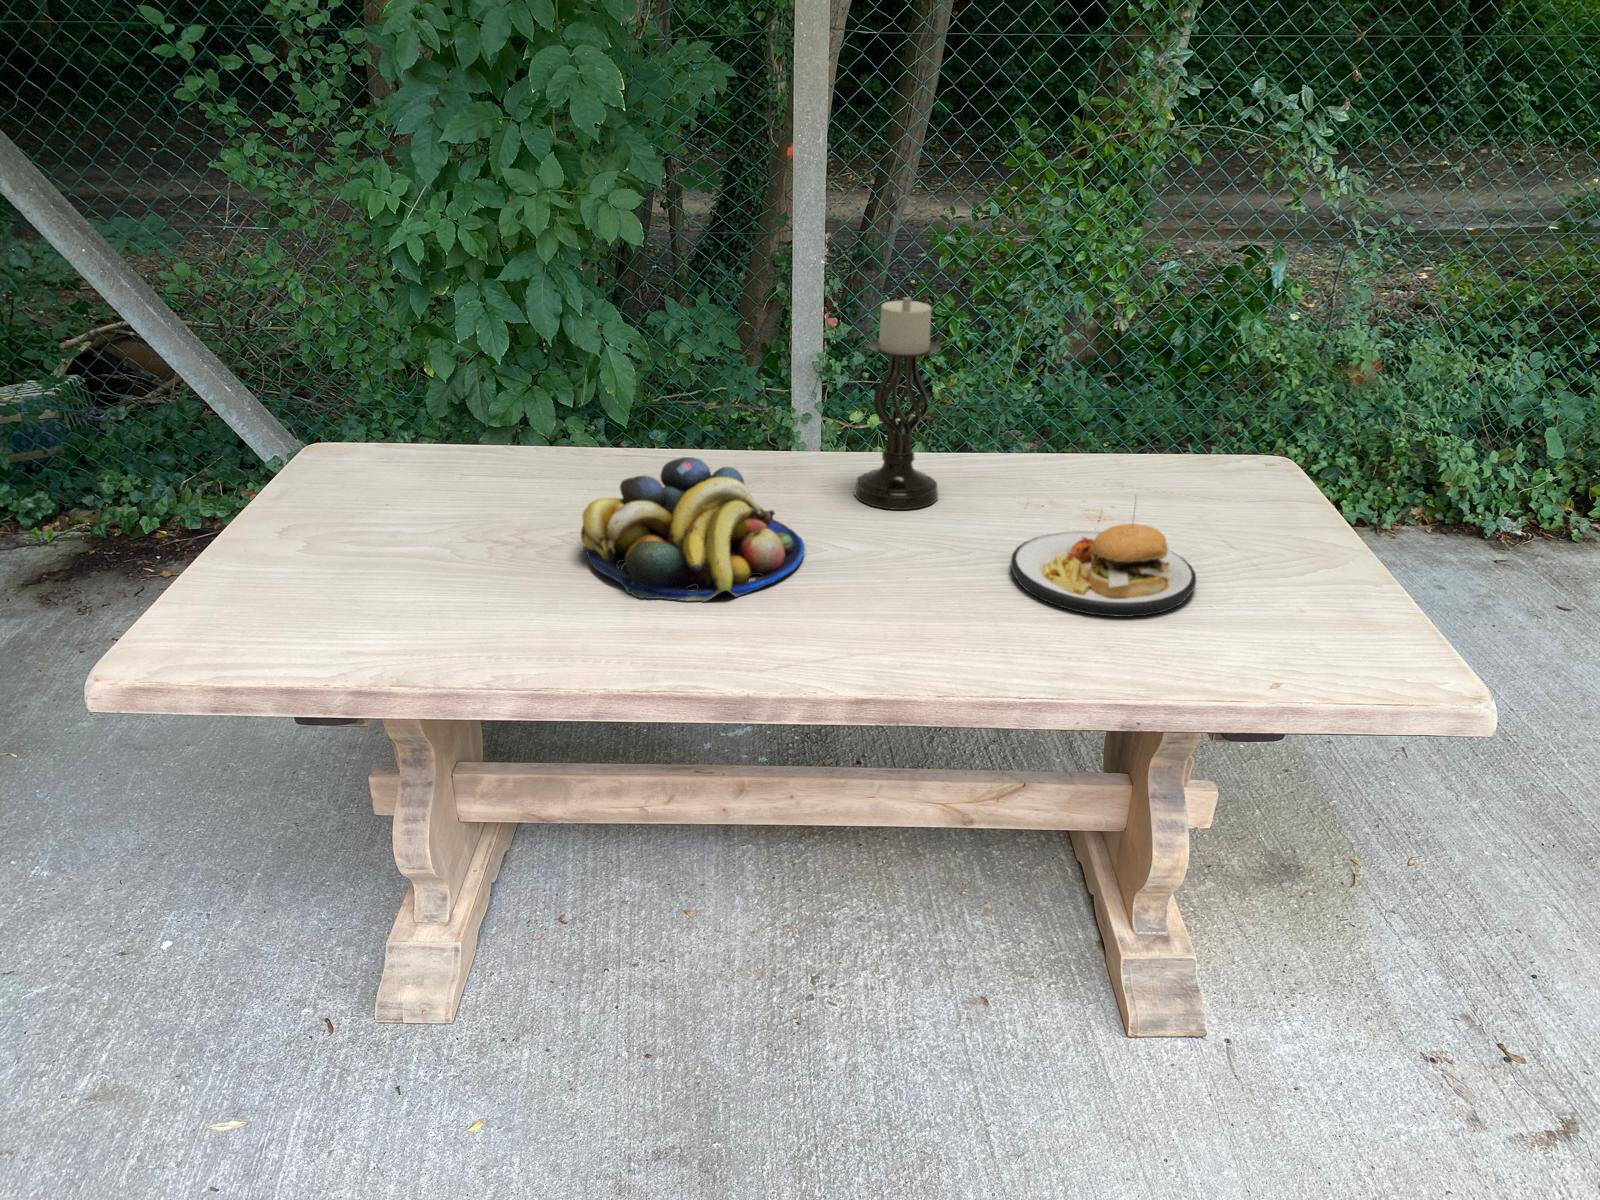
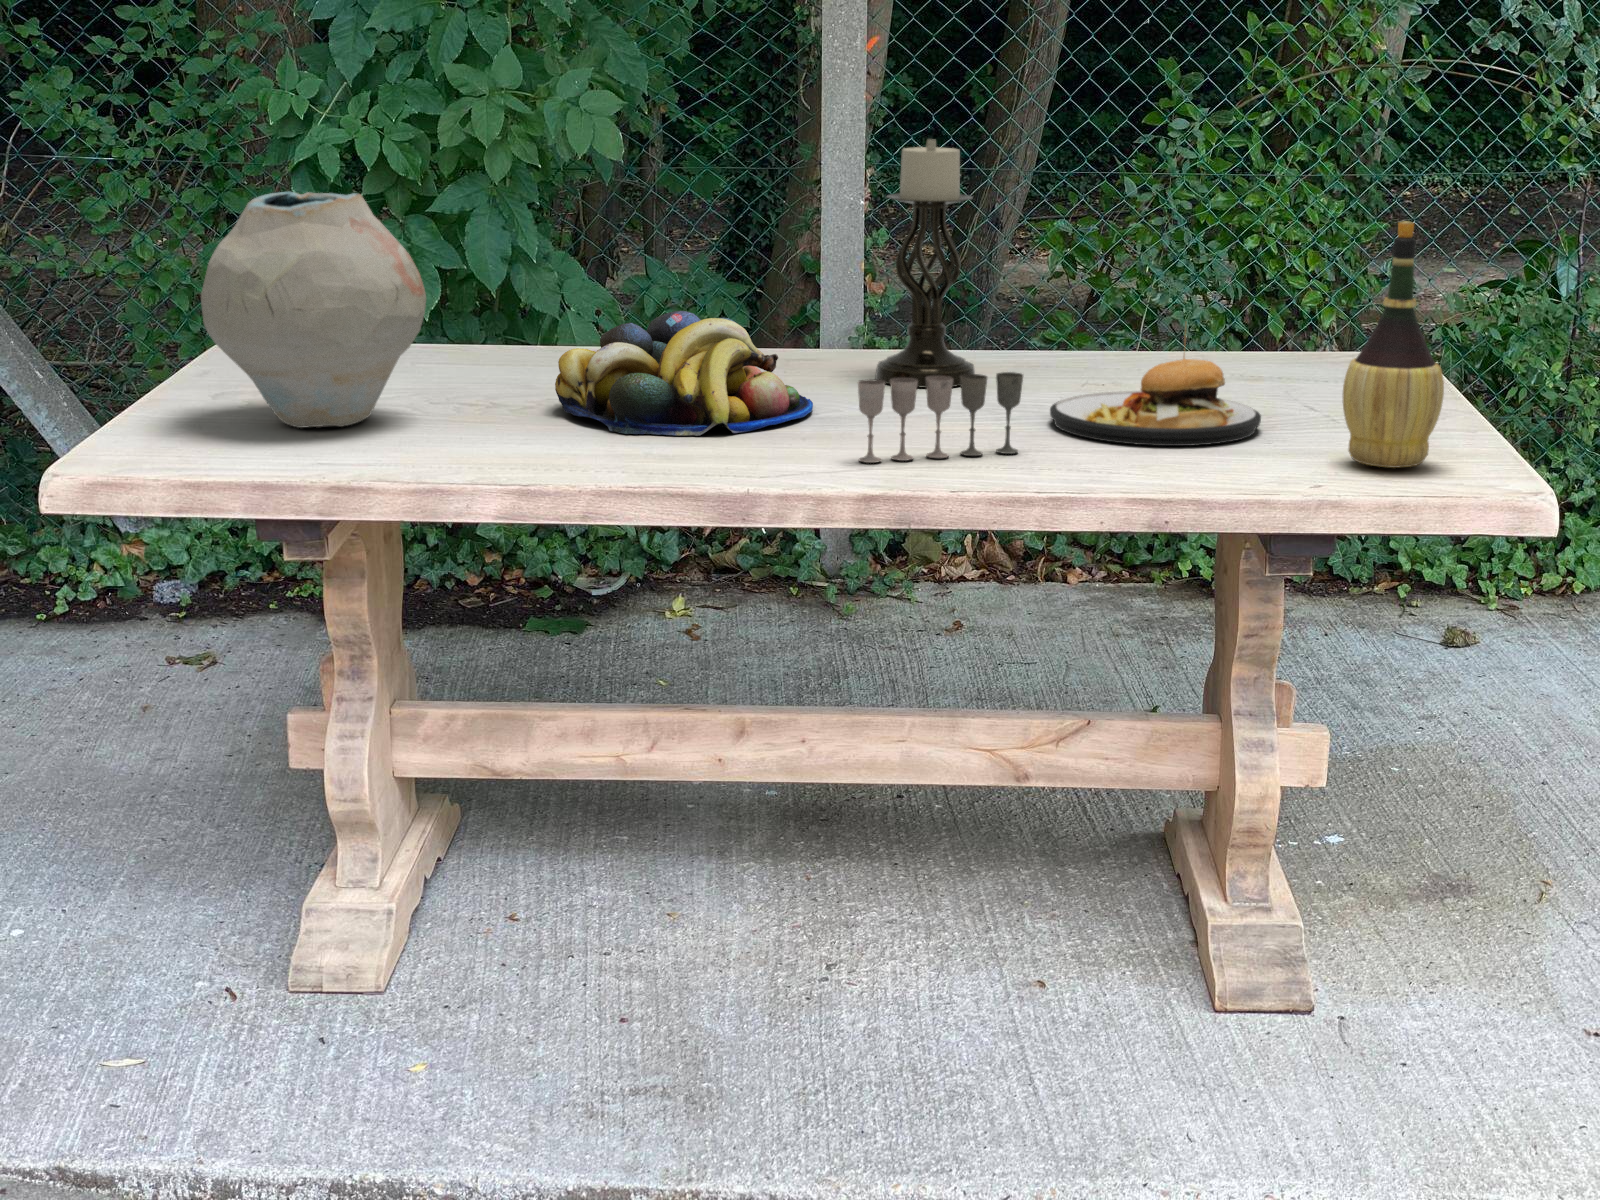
vase: none [252,375,460,592] -> present [201,192,426,428]
wine bottle: none [1286,445,1383,662] -> present [1343,221,1444,468]
wine glass: none [849,562,998,654] -> present [858,372,1023,463]

